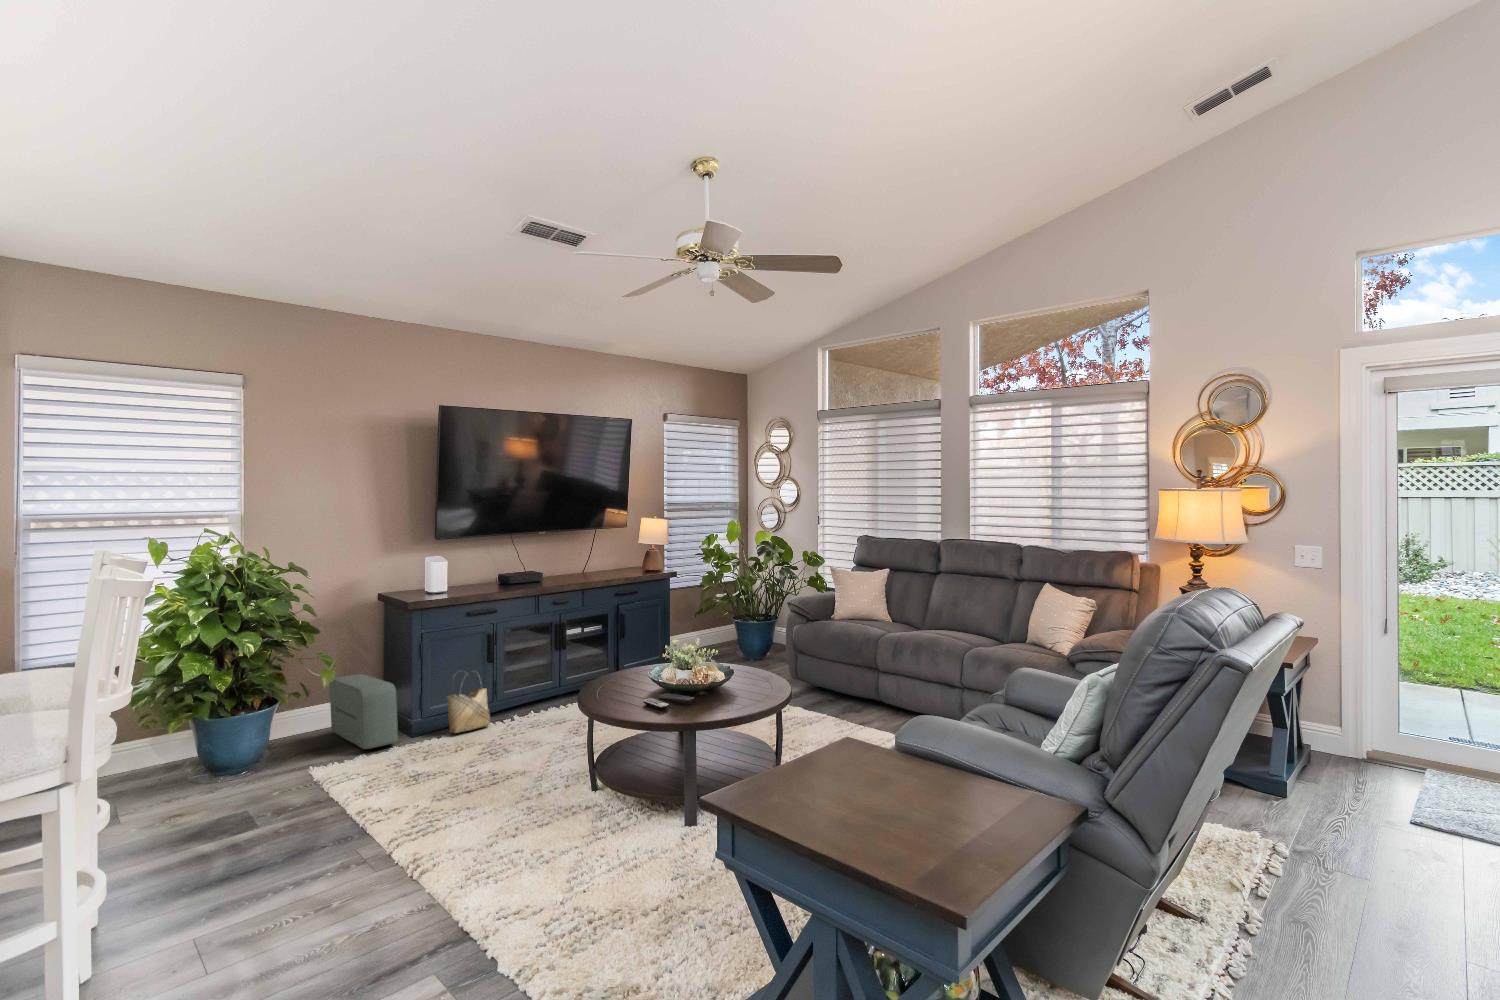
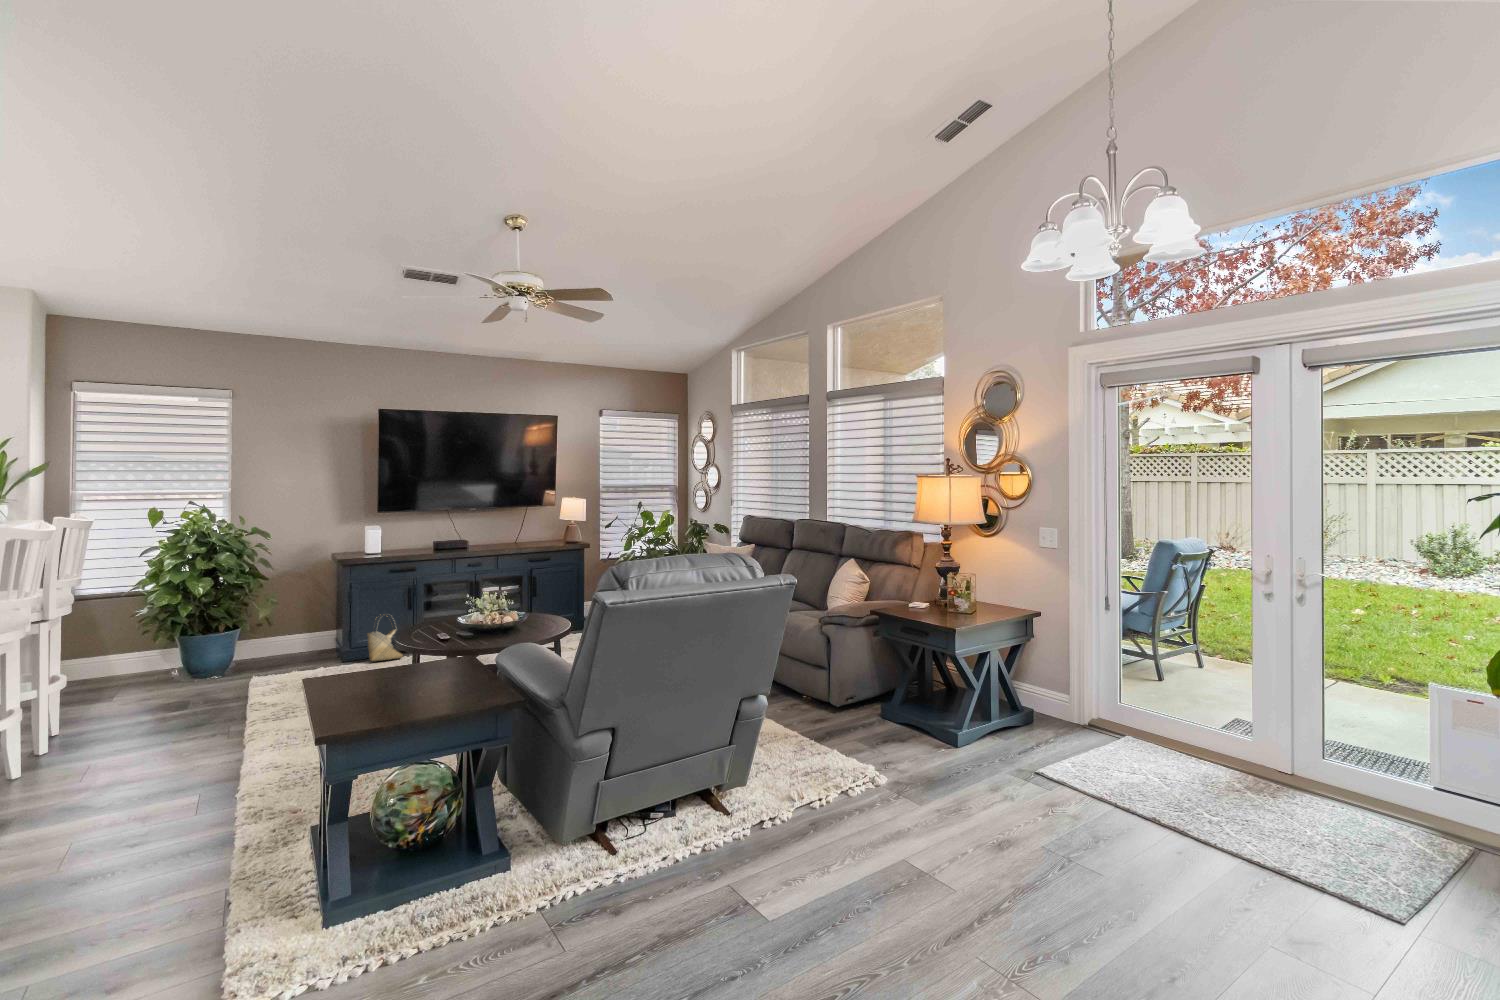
pouf: present [329,674,398,749] -> none [293,615,328,667]

